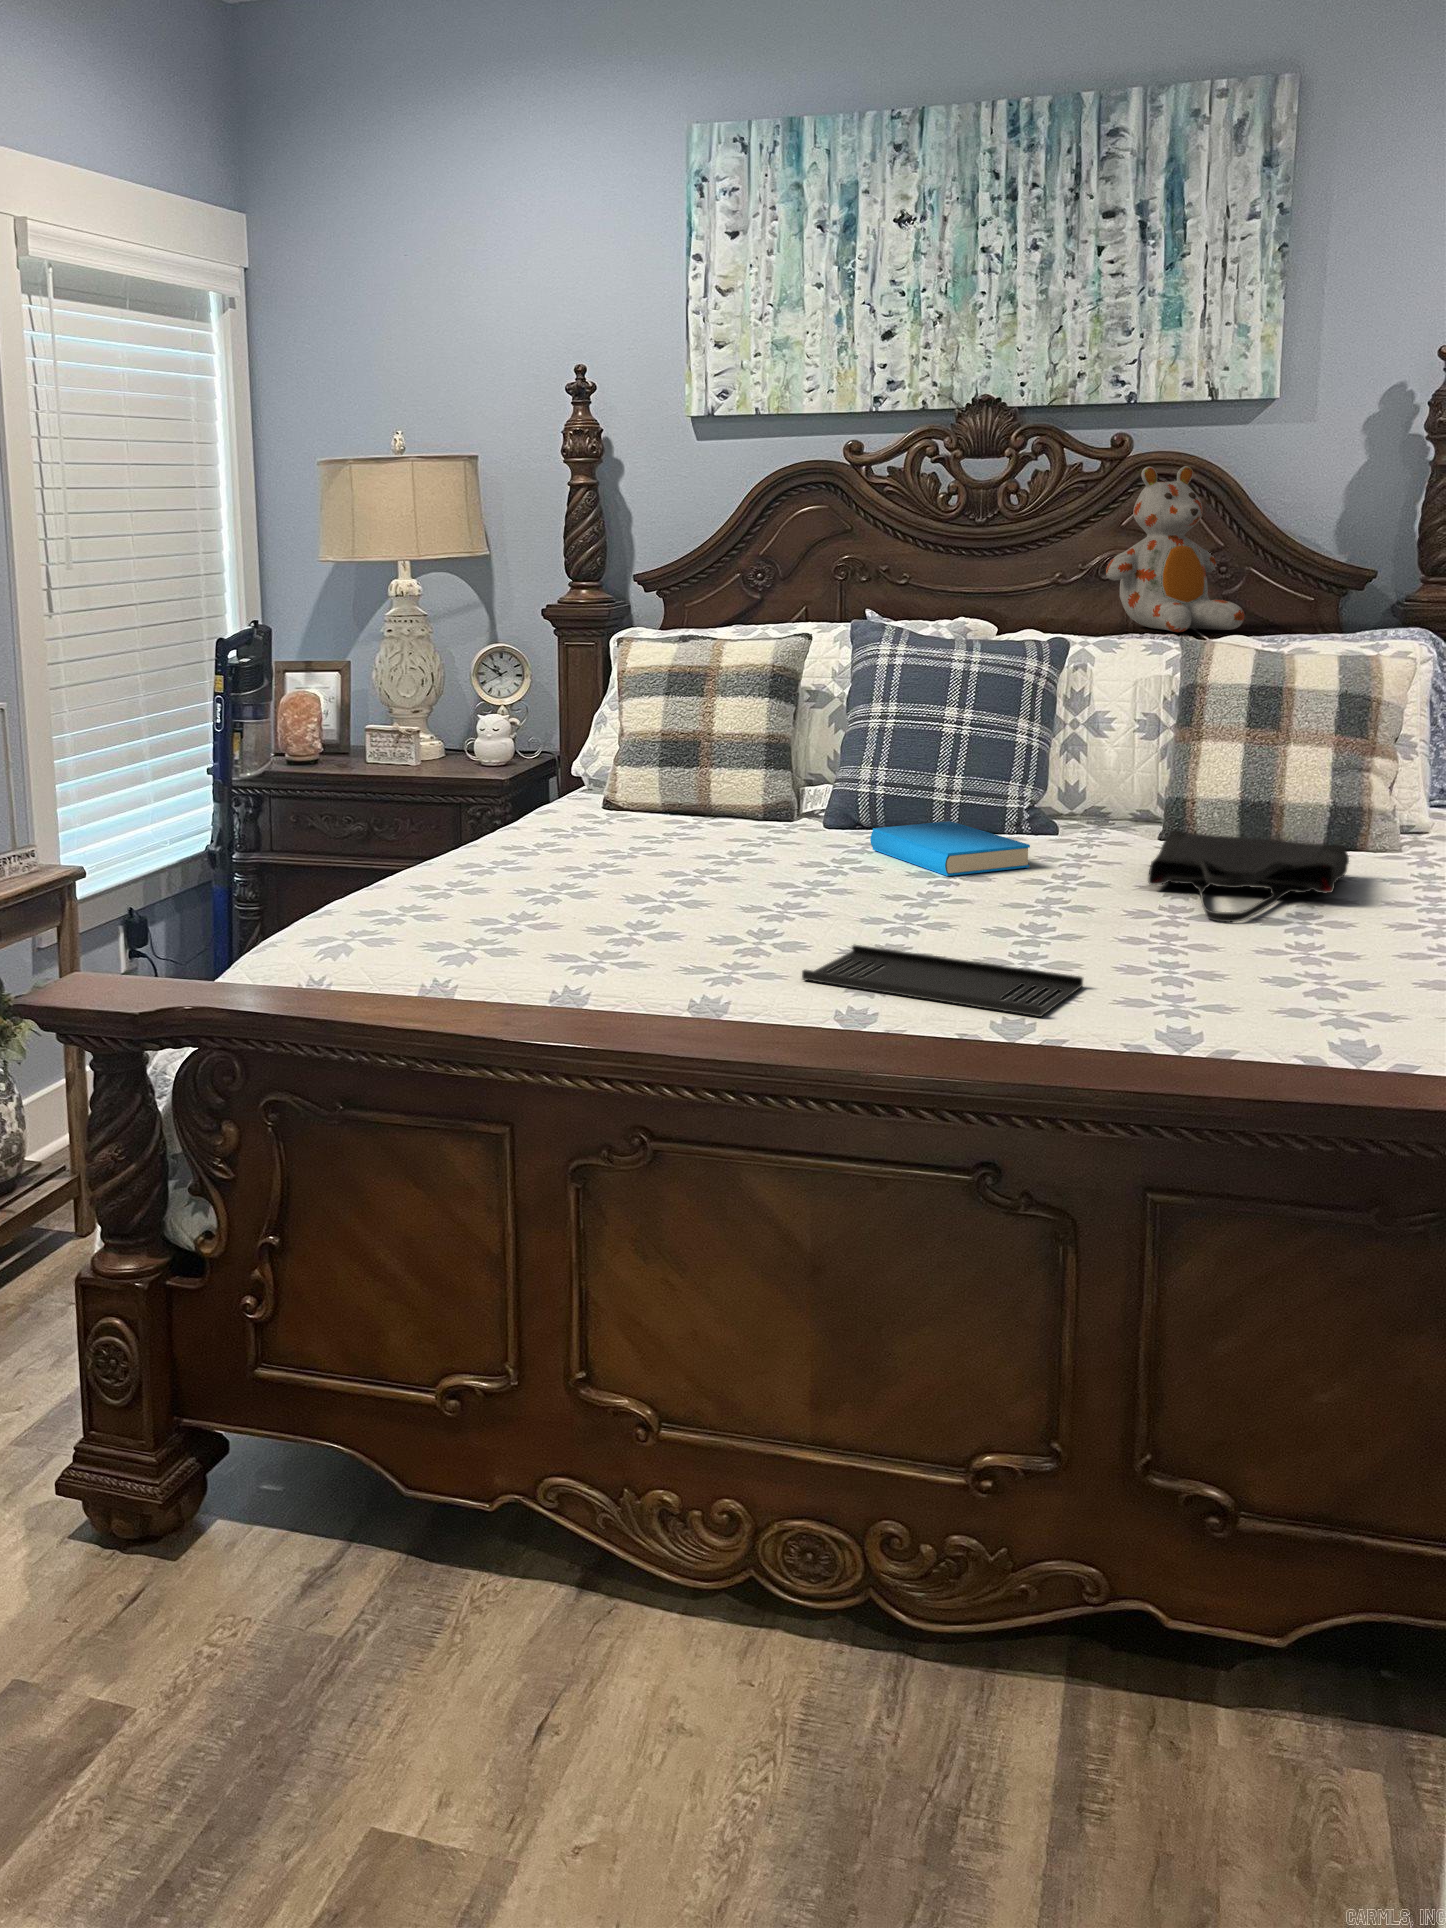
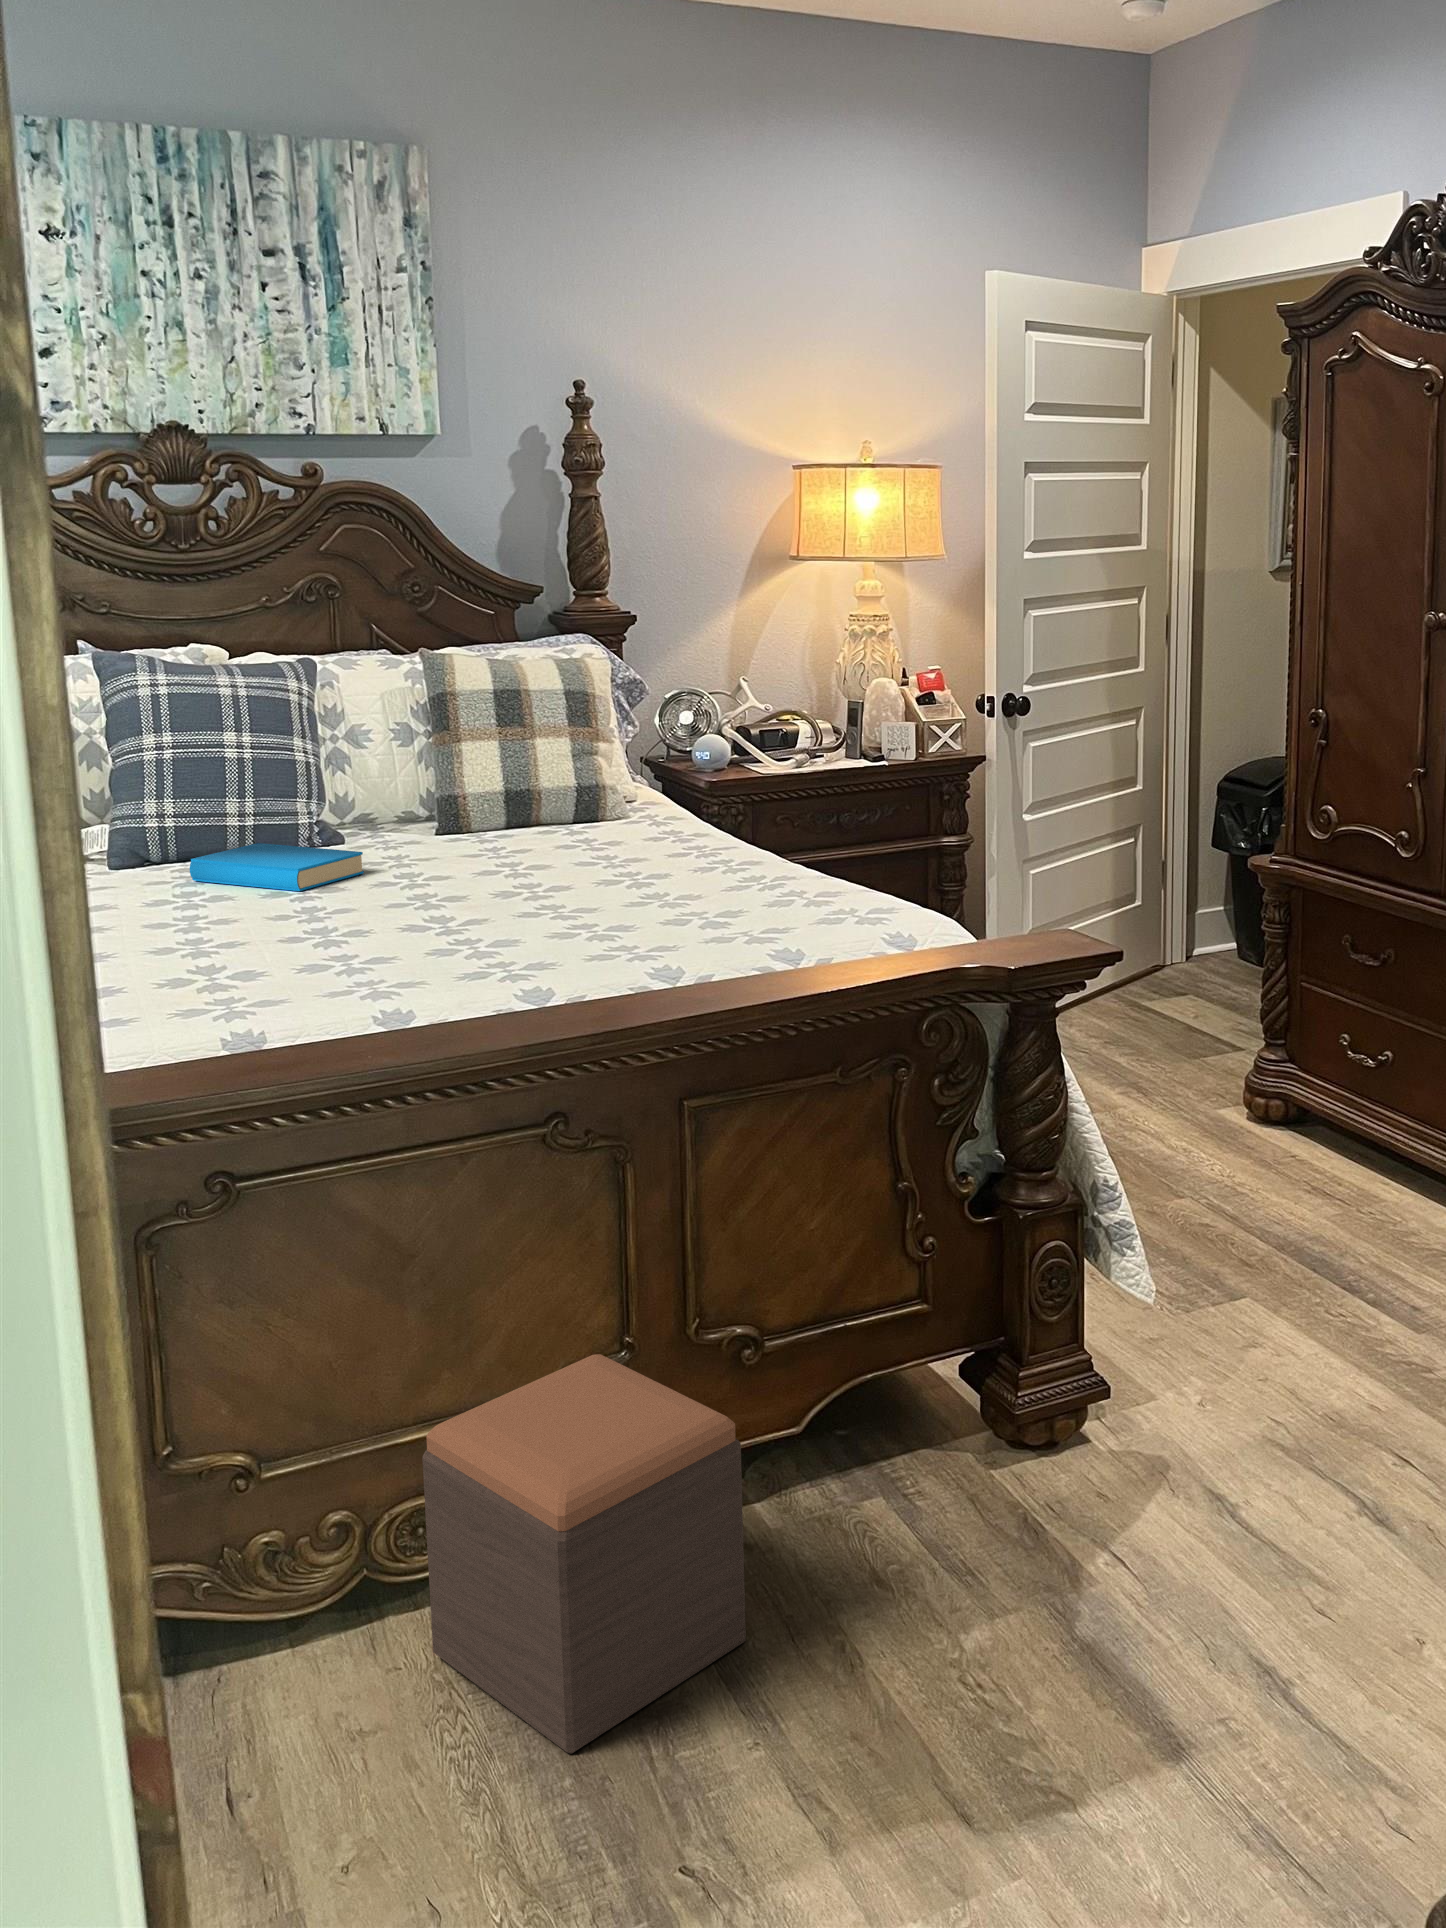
stuffed bear: present [1106,466,1244,632] -> none [315,495,444,649]
tote bag: present [1148,830,1349,922] -> none [475,816,641,889]
tray: present [802,945,1083,1017] -> none [292,943,539,993]
footstool: none [789,1451,1107,1871] -> present [422,1354,746,1754]

